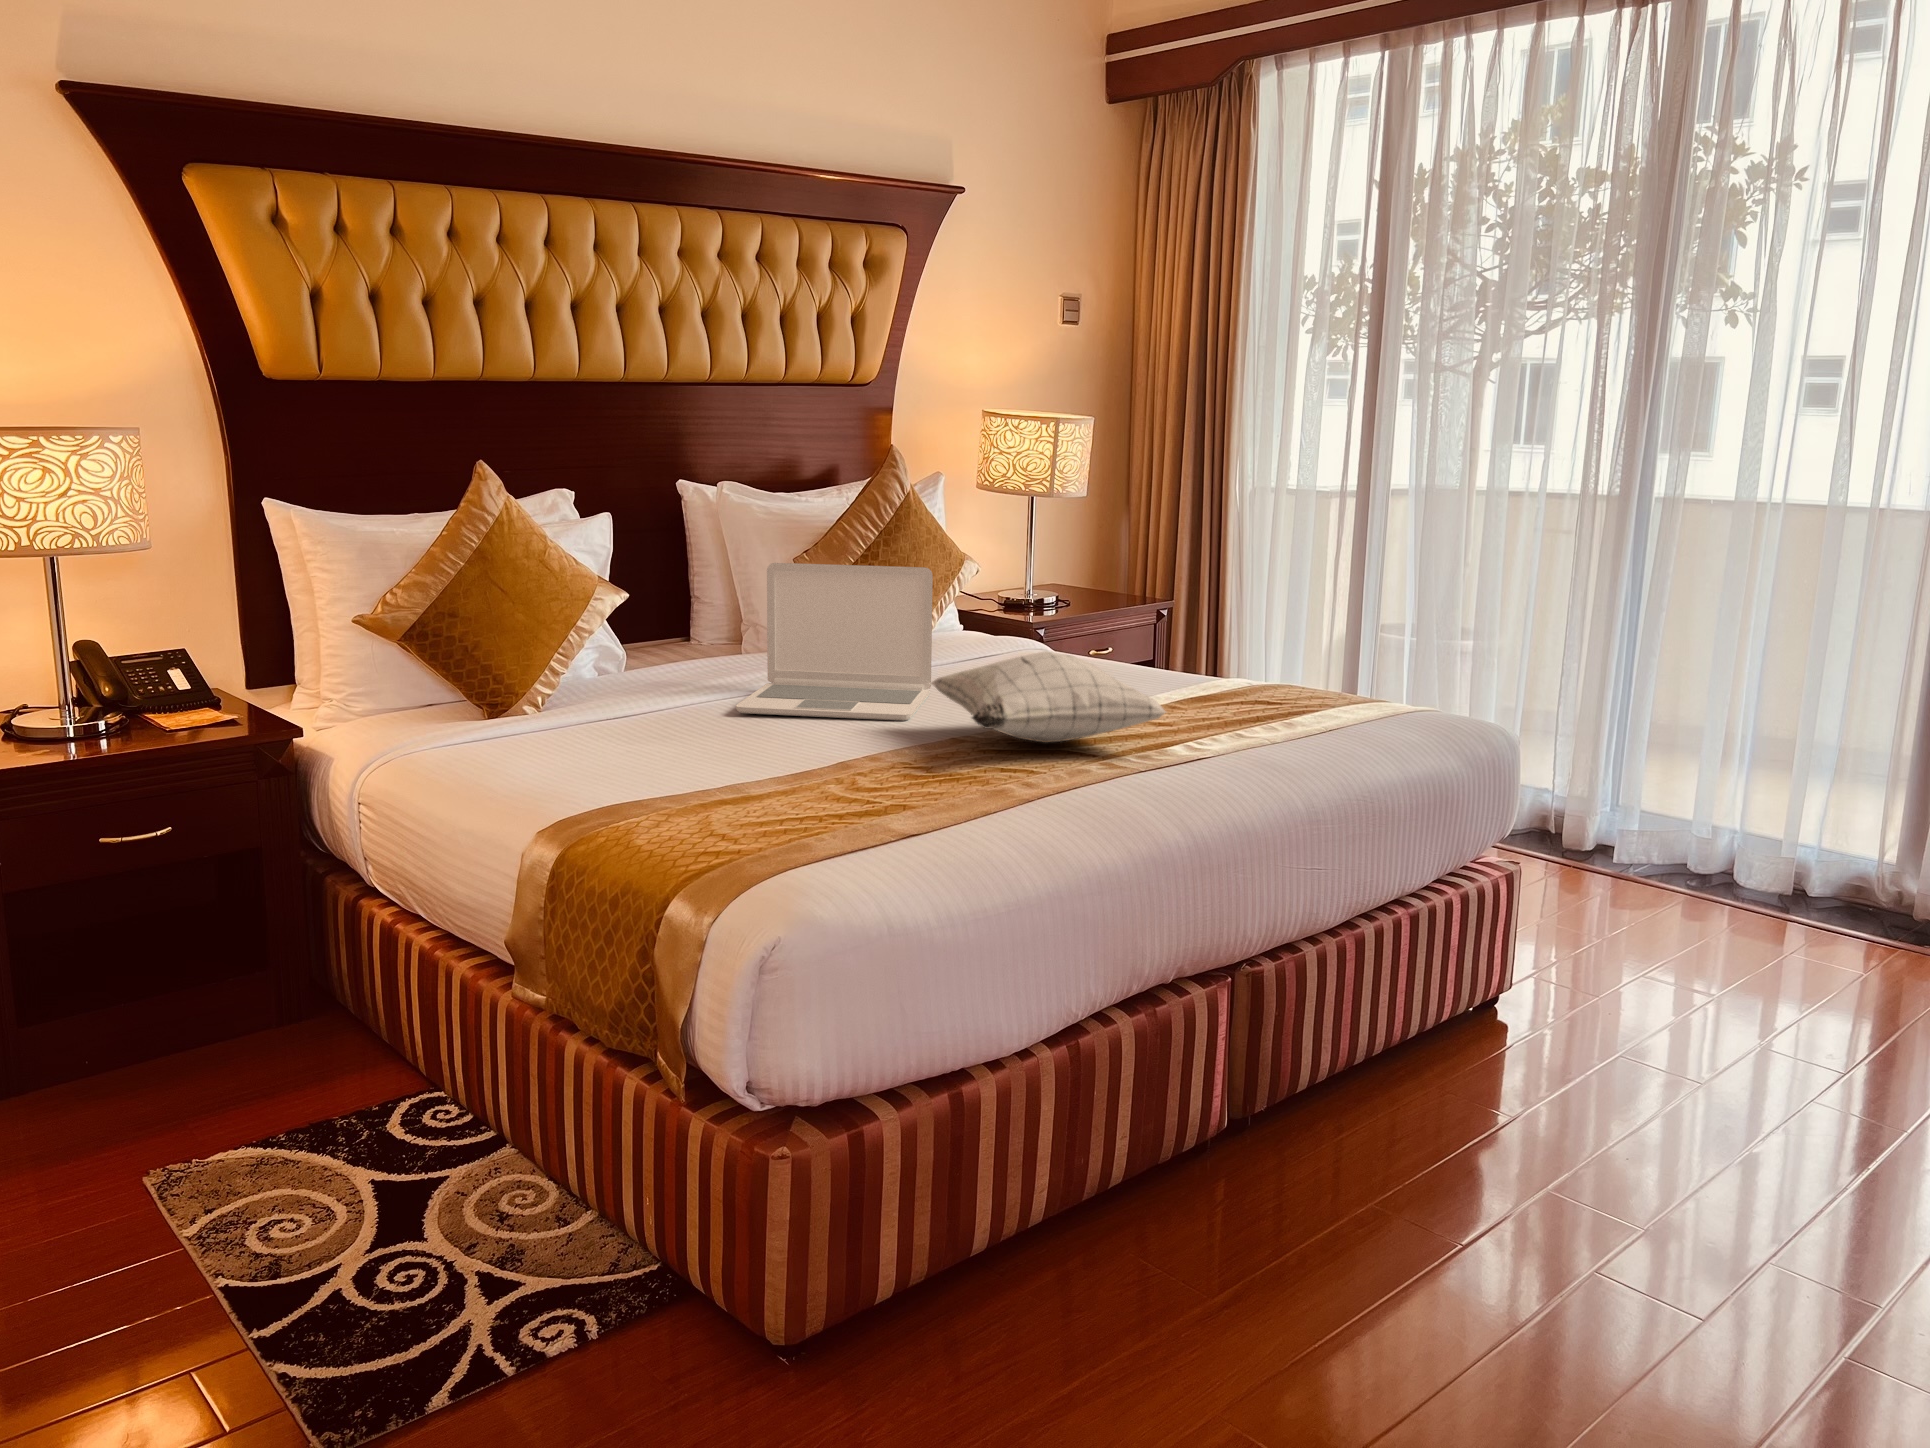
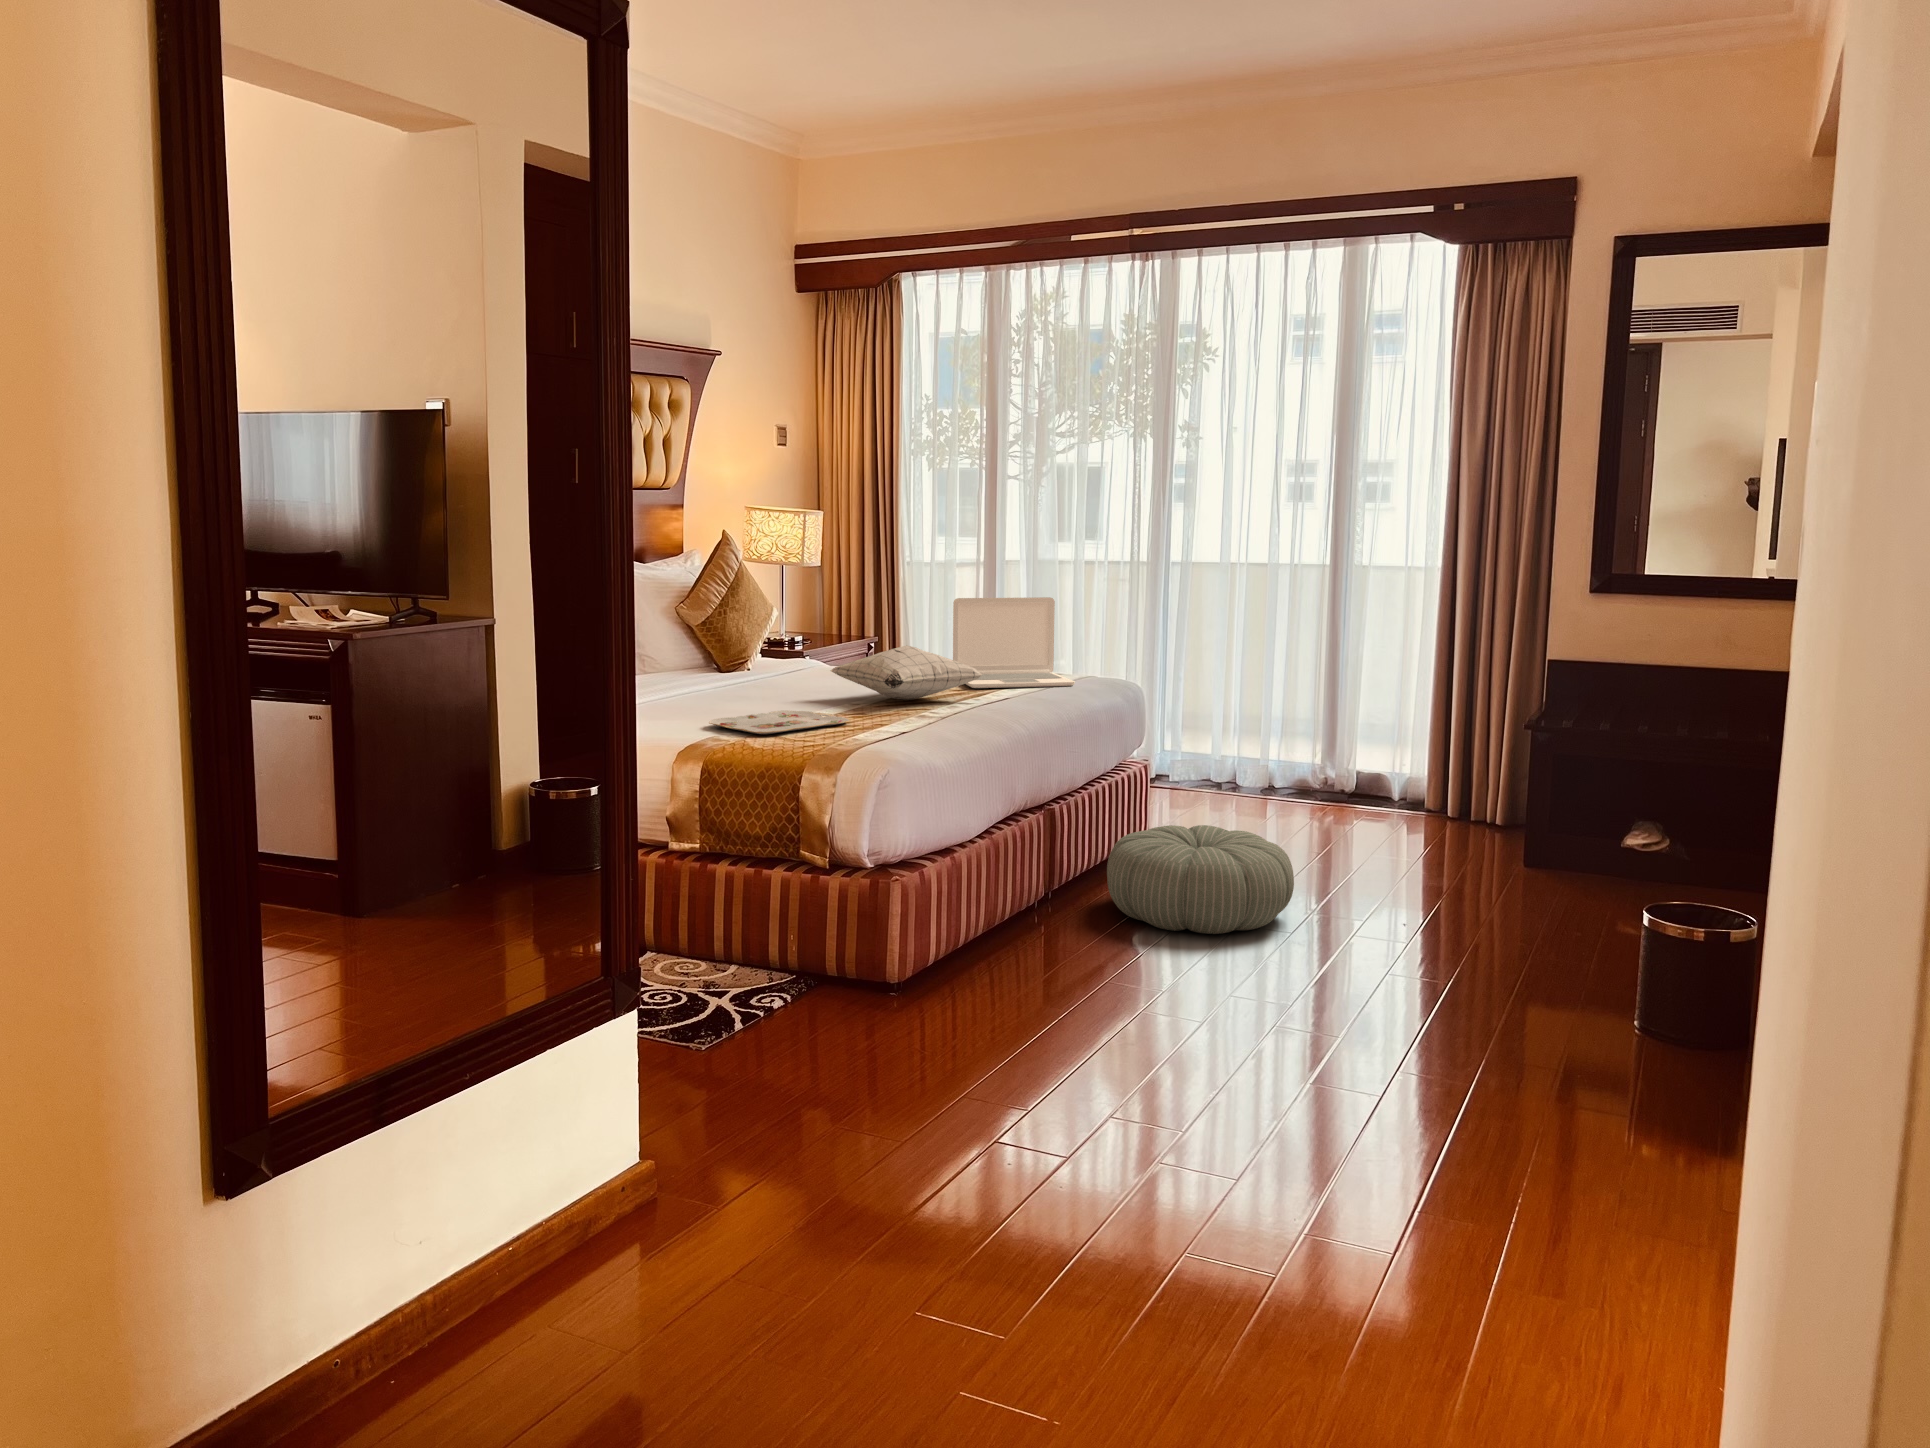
laptop: present [736,563,933,721] -> present [953,597,1075,688]
serving tray: none [645,753,876,809] -> present [709,710,849,735]
pouf: none [1341,1021,1731,1288] -> present [1107,825,1294,934]

